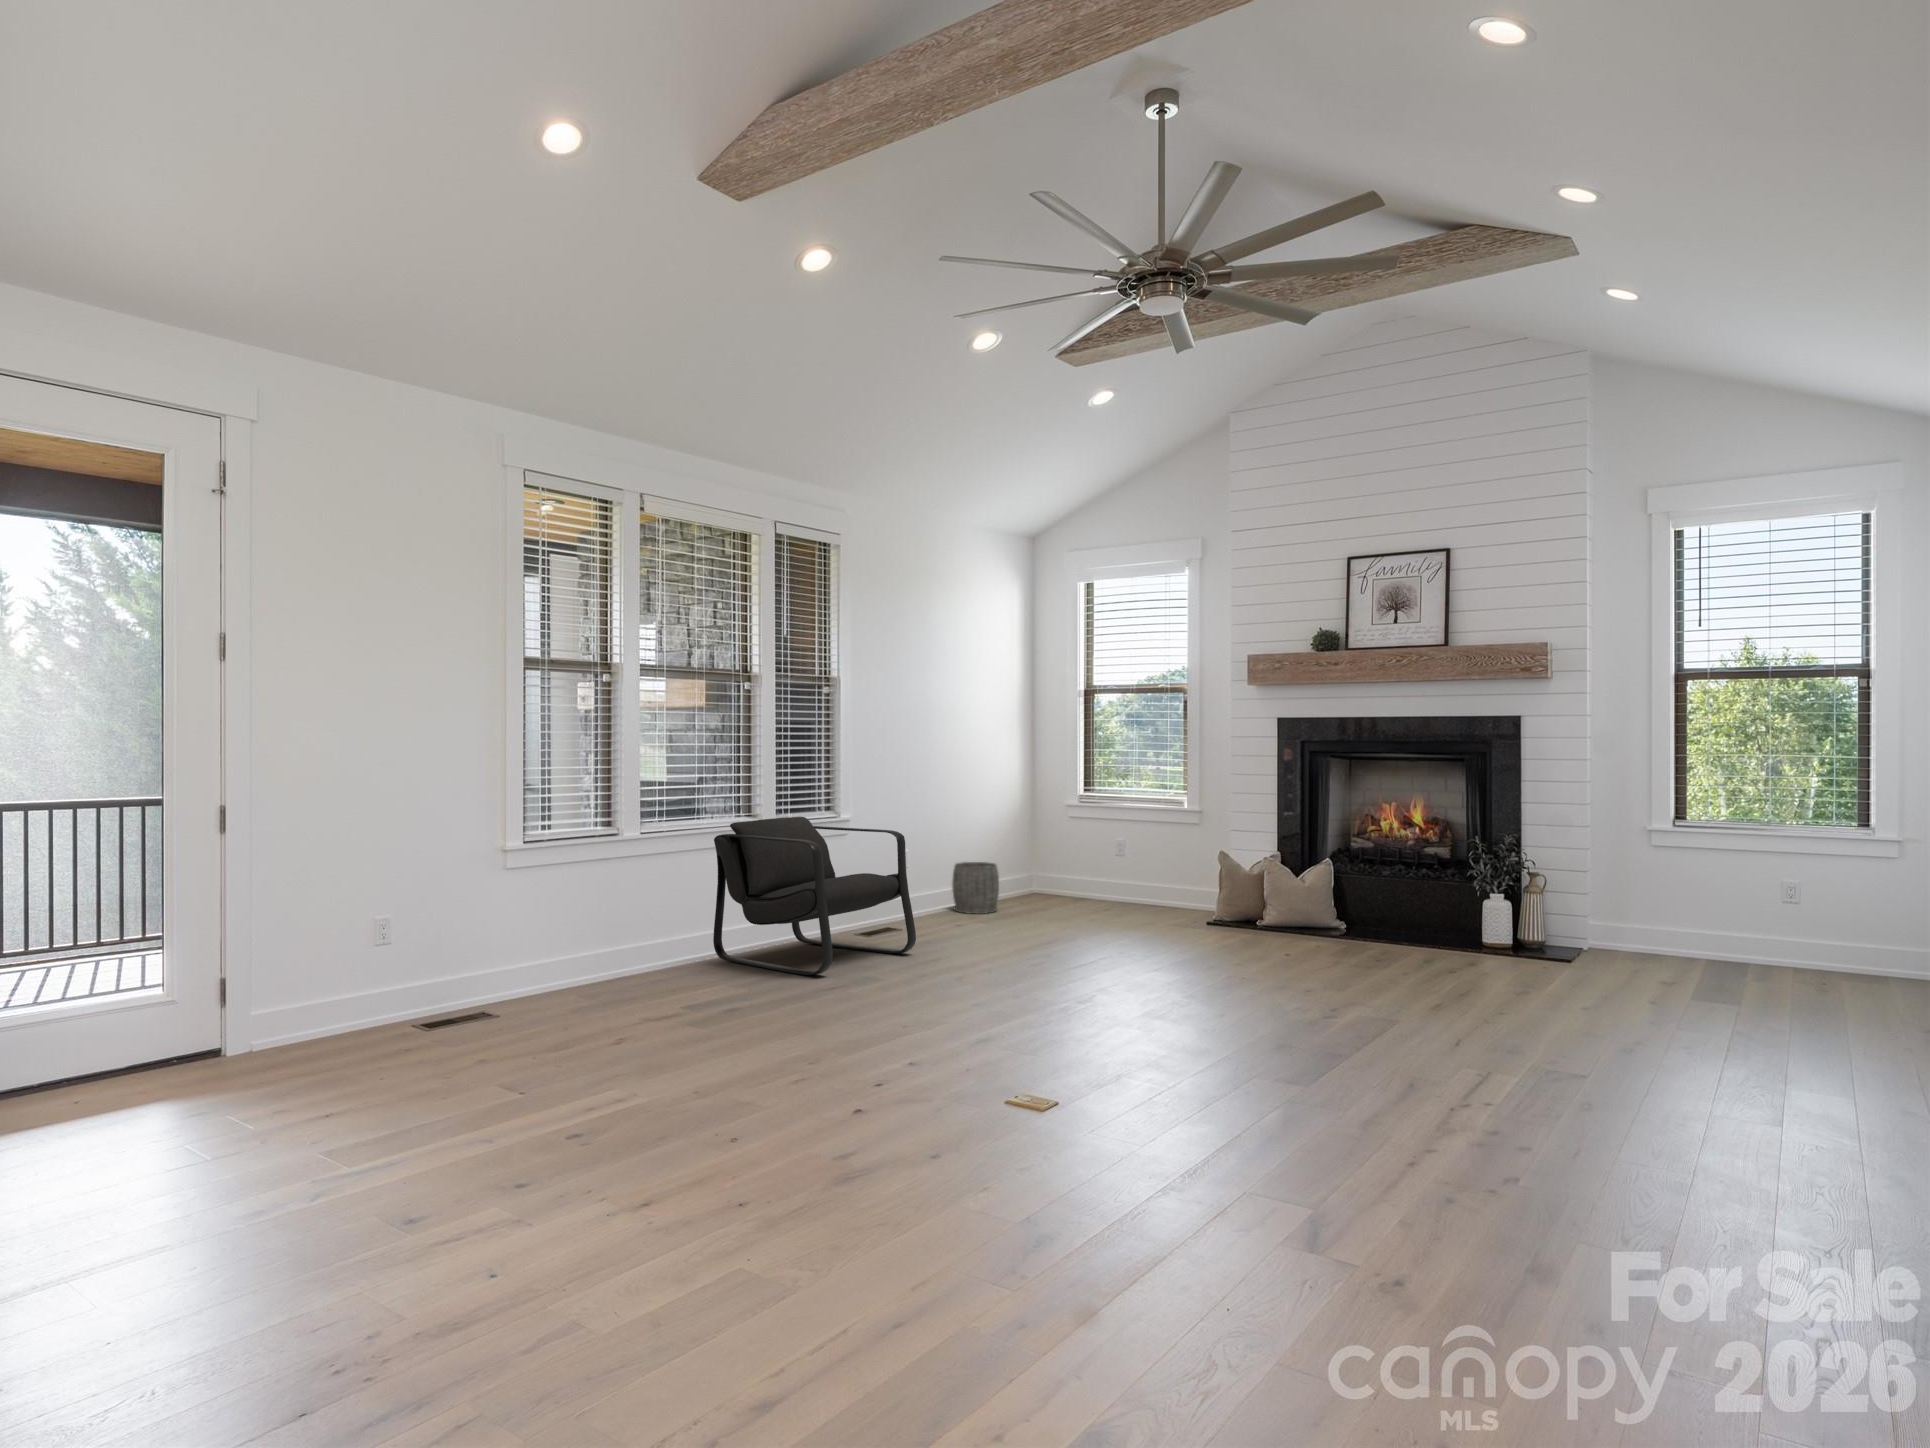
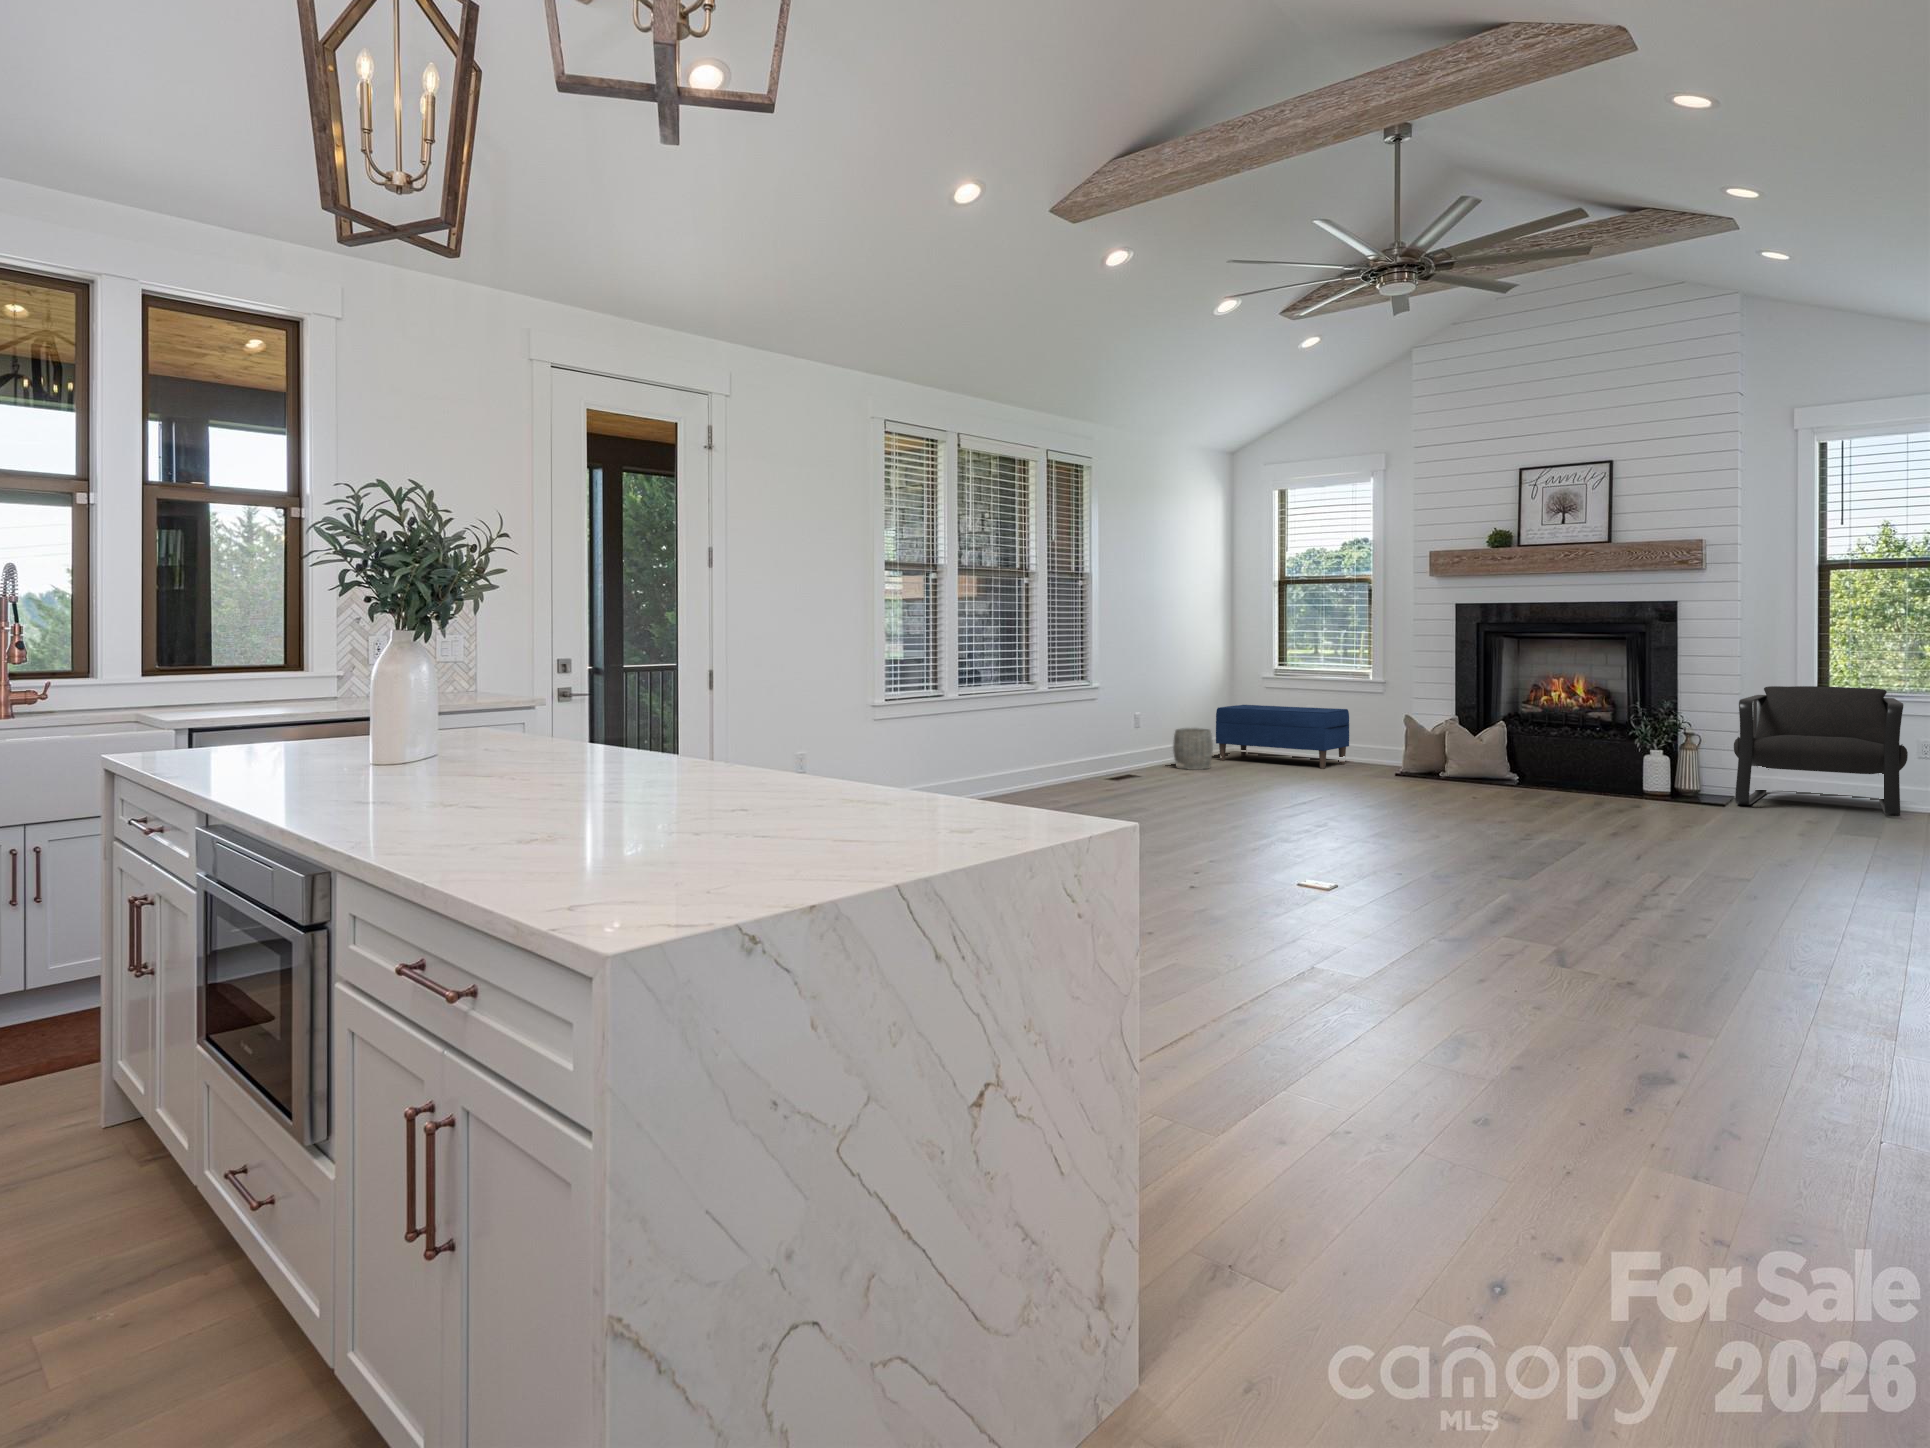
armchair: present [713,817,916,975] -> present [1734,686,1908,816]
bench: none [1010,832,1164,912] -> present [1216,705,1349,769]

